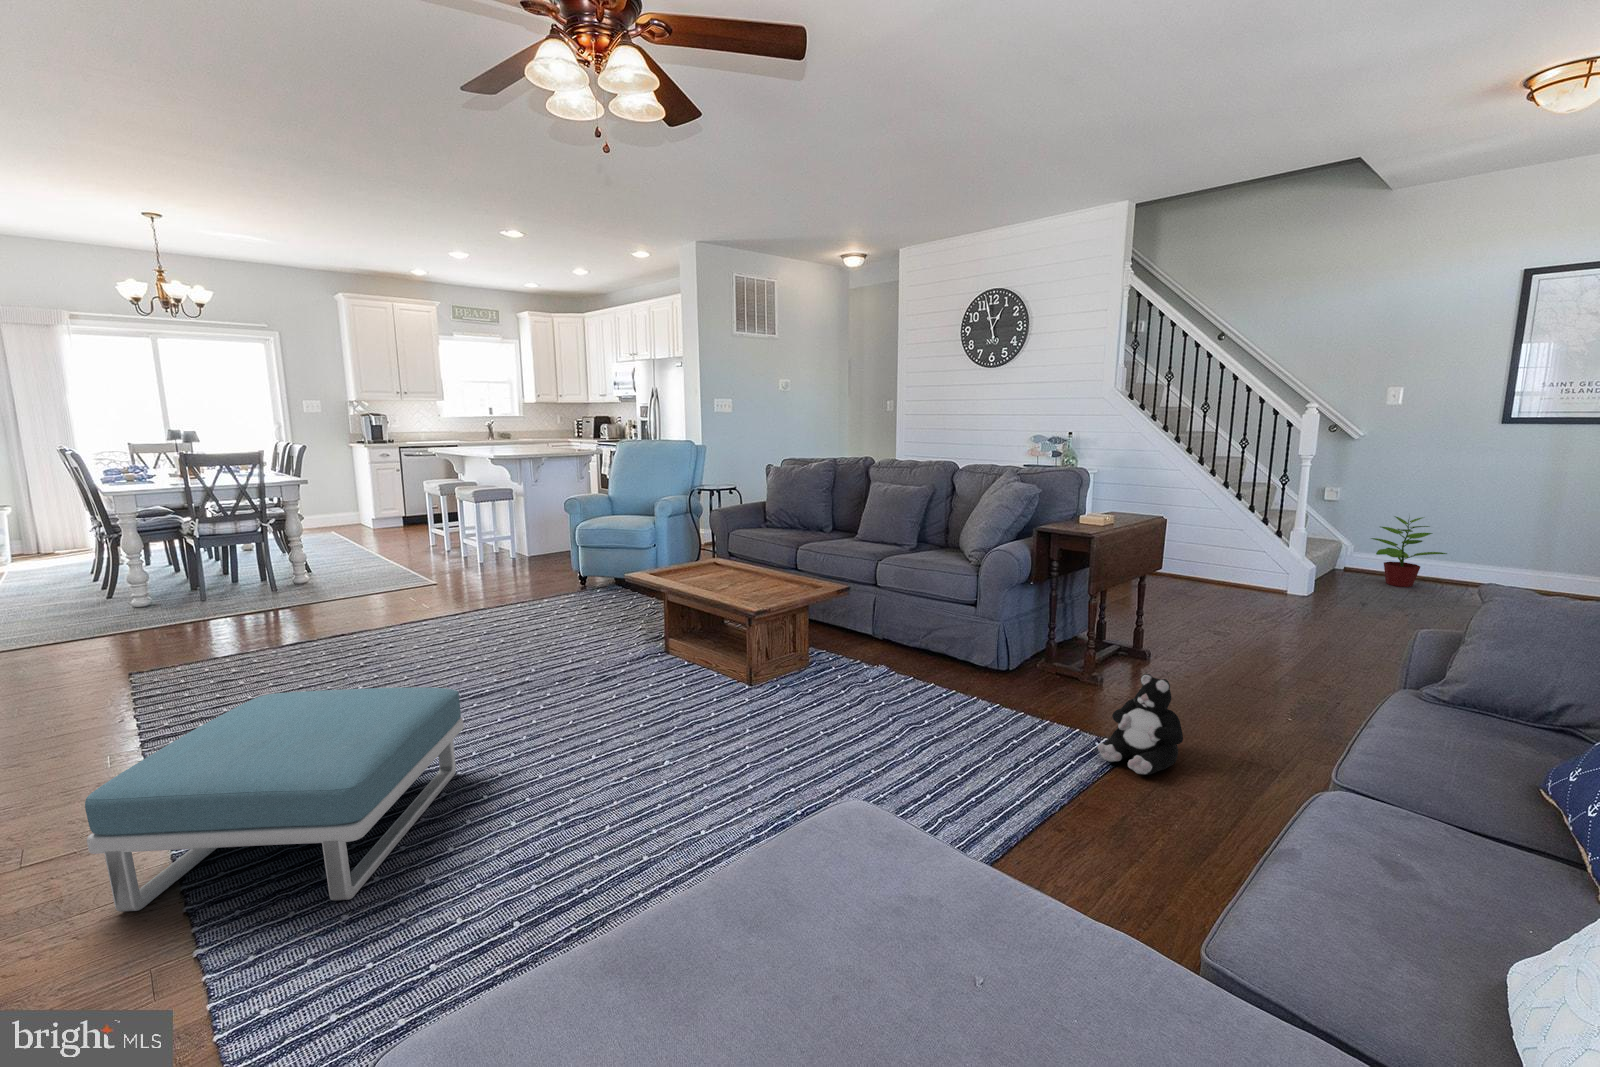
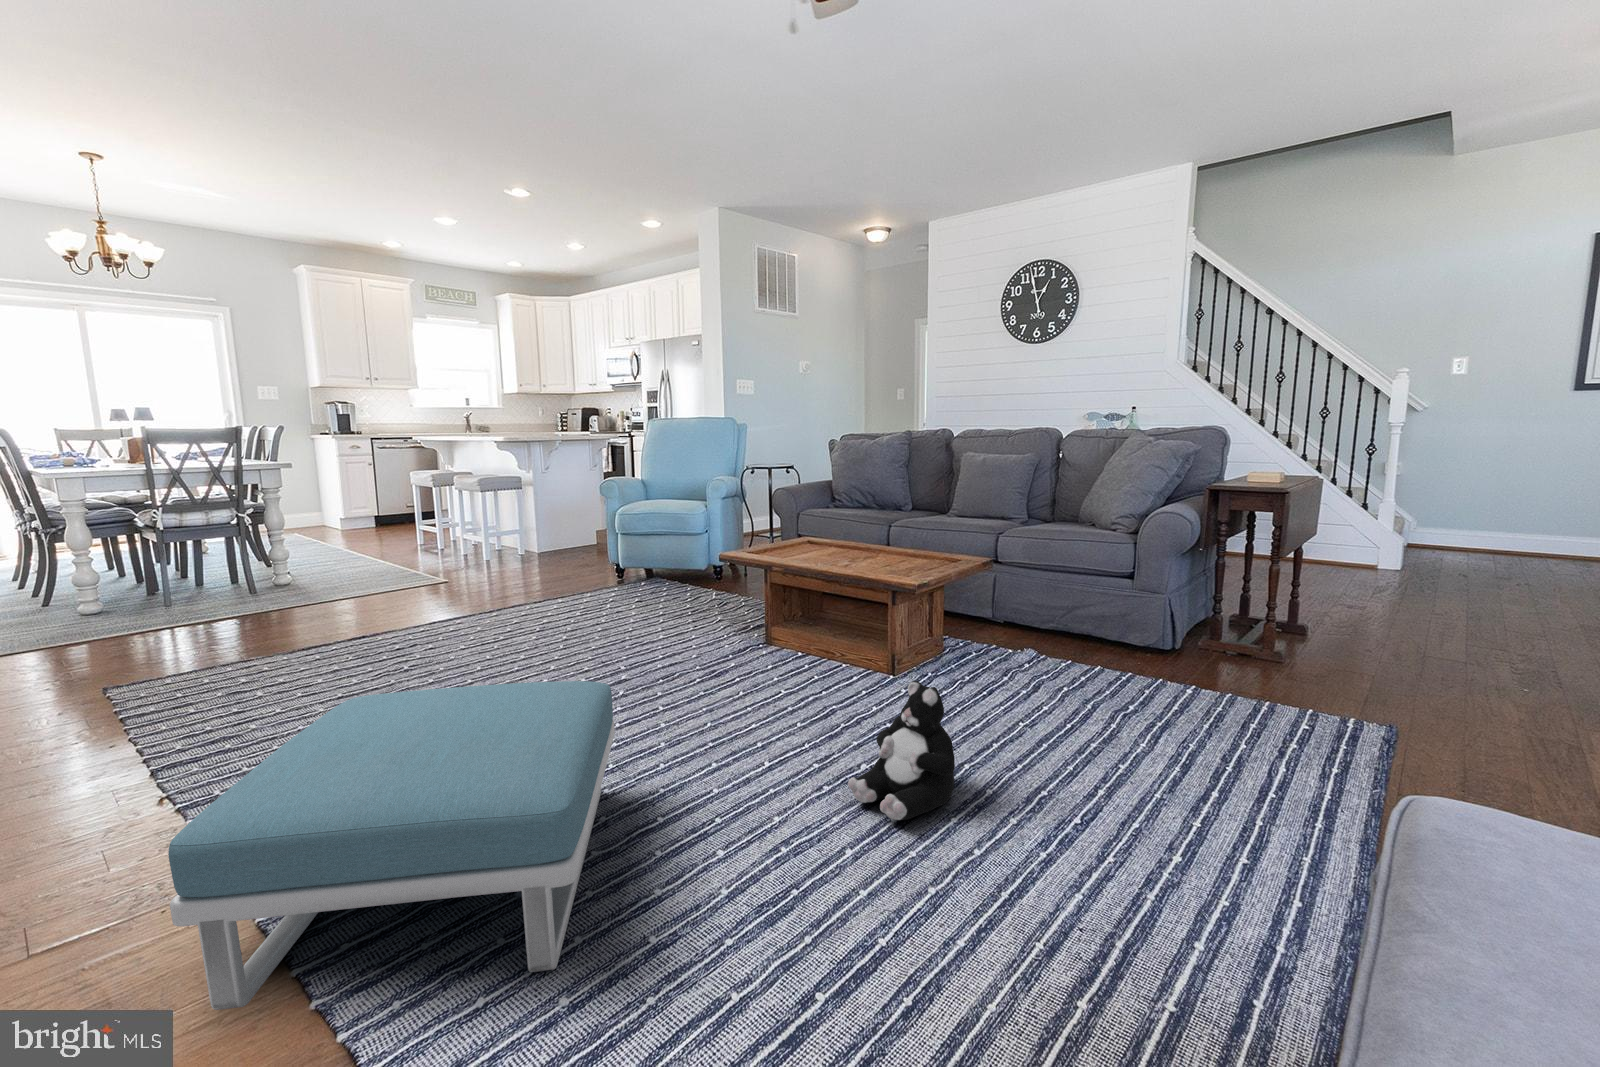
potted plant: present [1371,516,1447,587] -> none [1451,485,1539,561]
plush toy: present [1098,674,1183,775] -> present [848,681,955,820]

